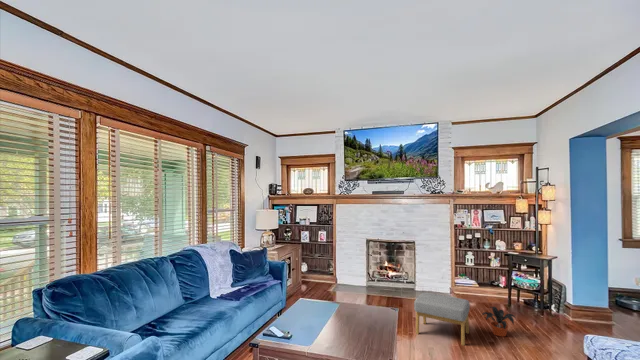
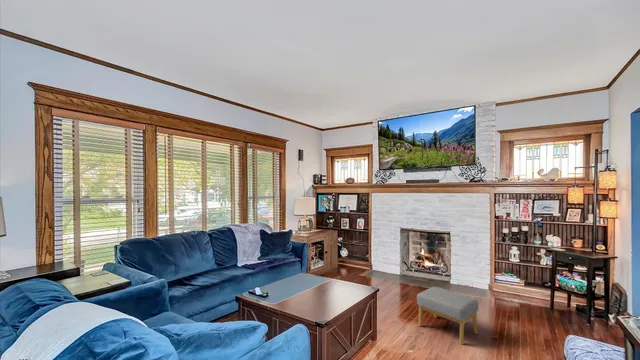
potted plant: present [483,307,515,337] -> none [494,309,535,343]

